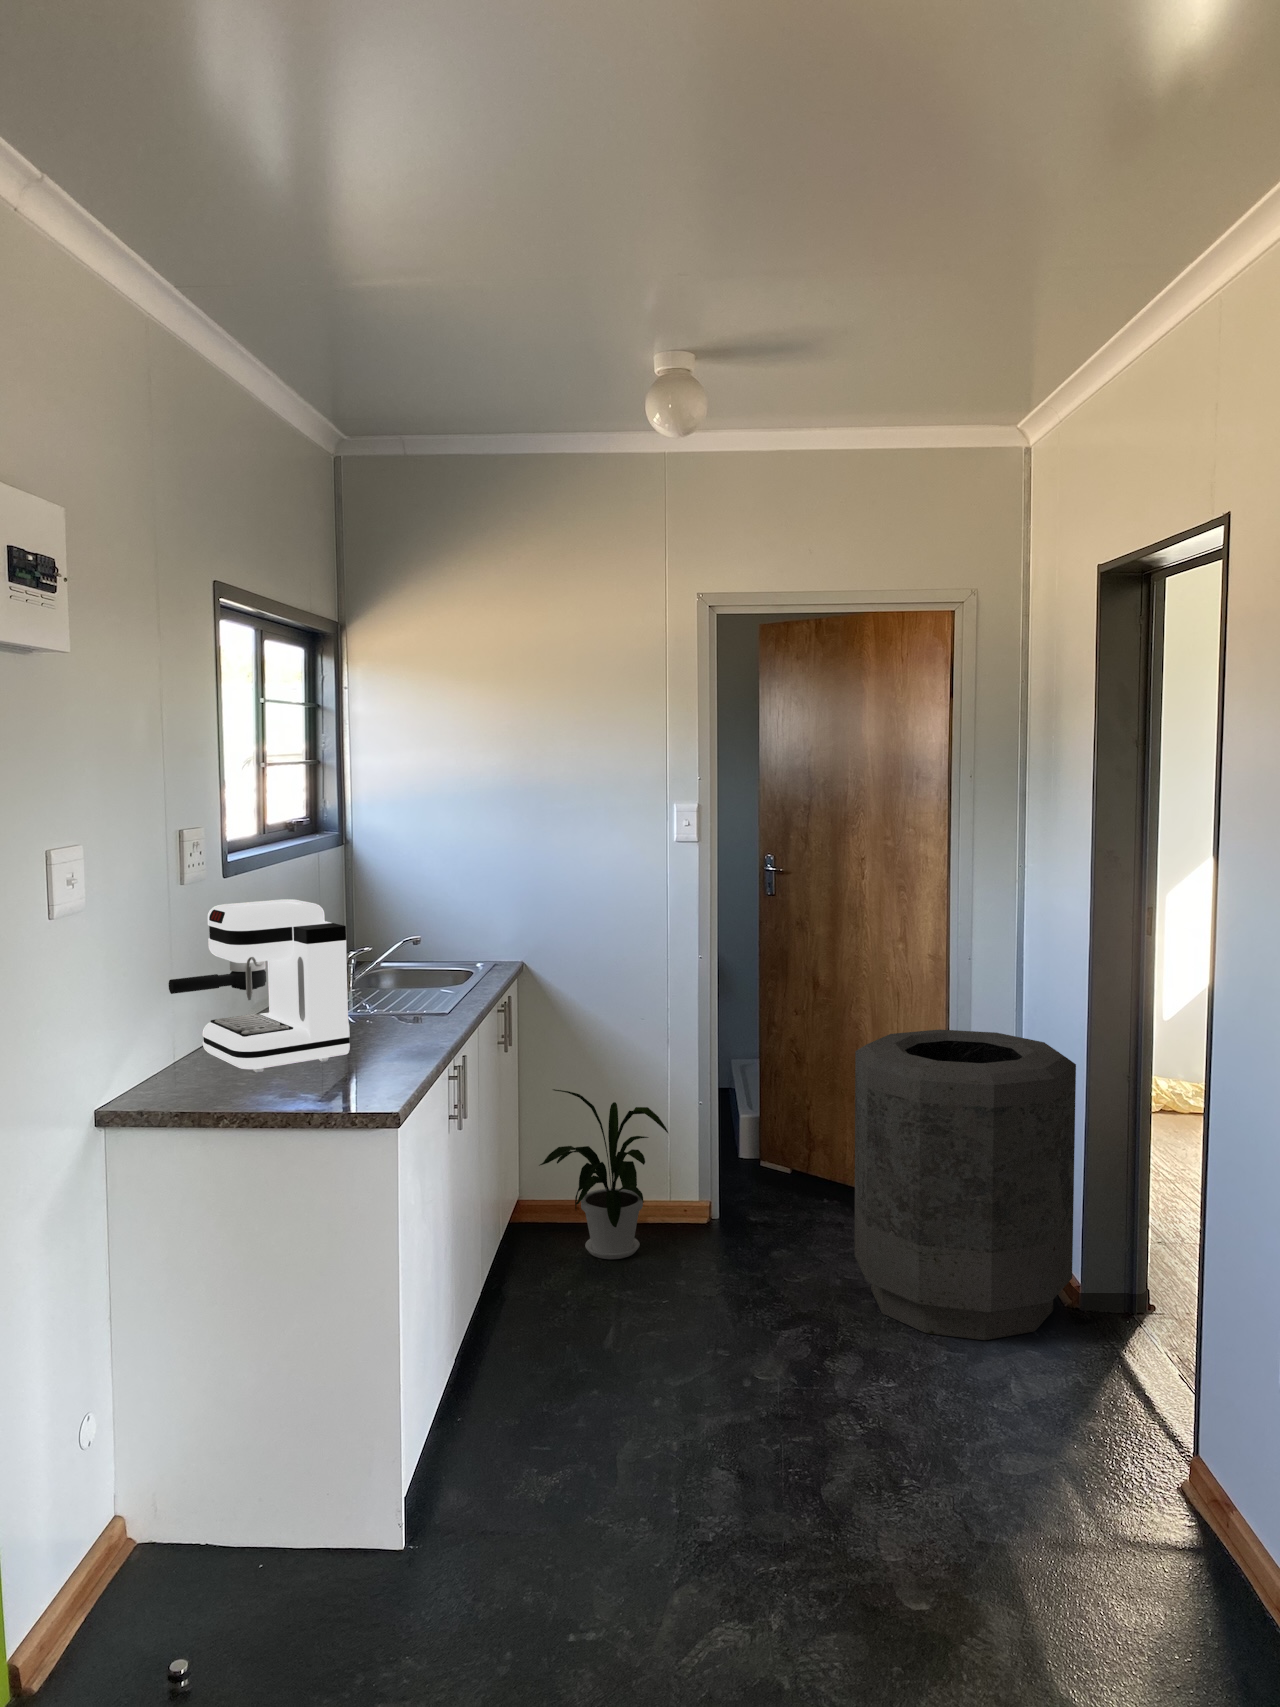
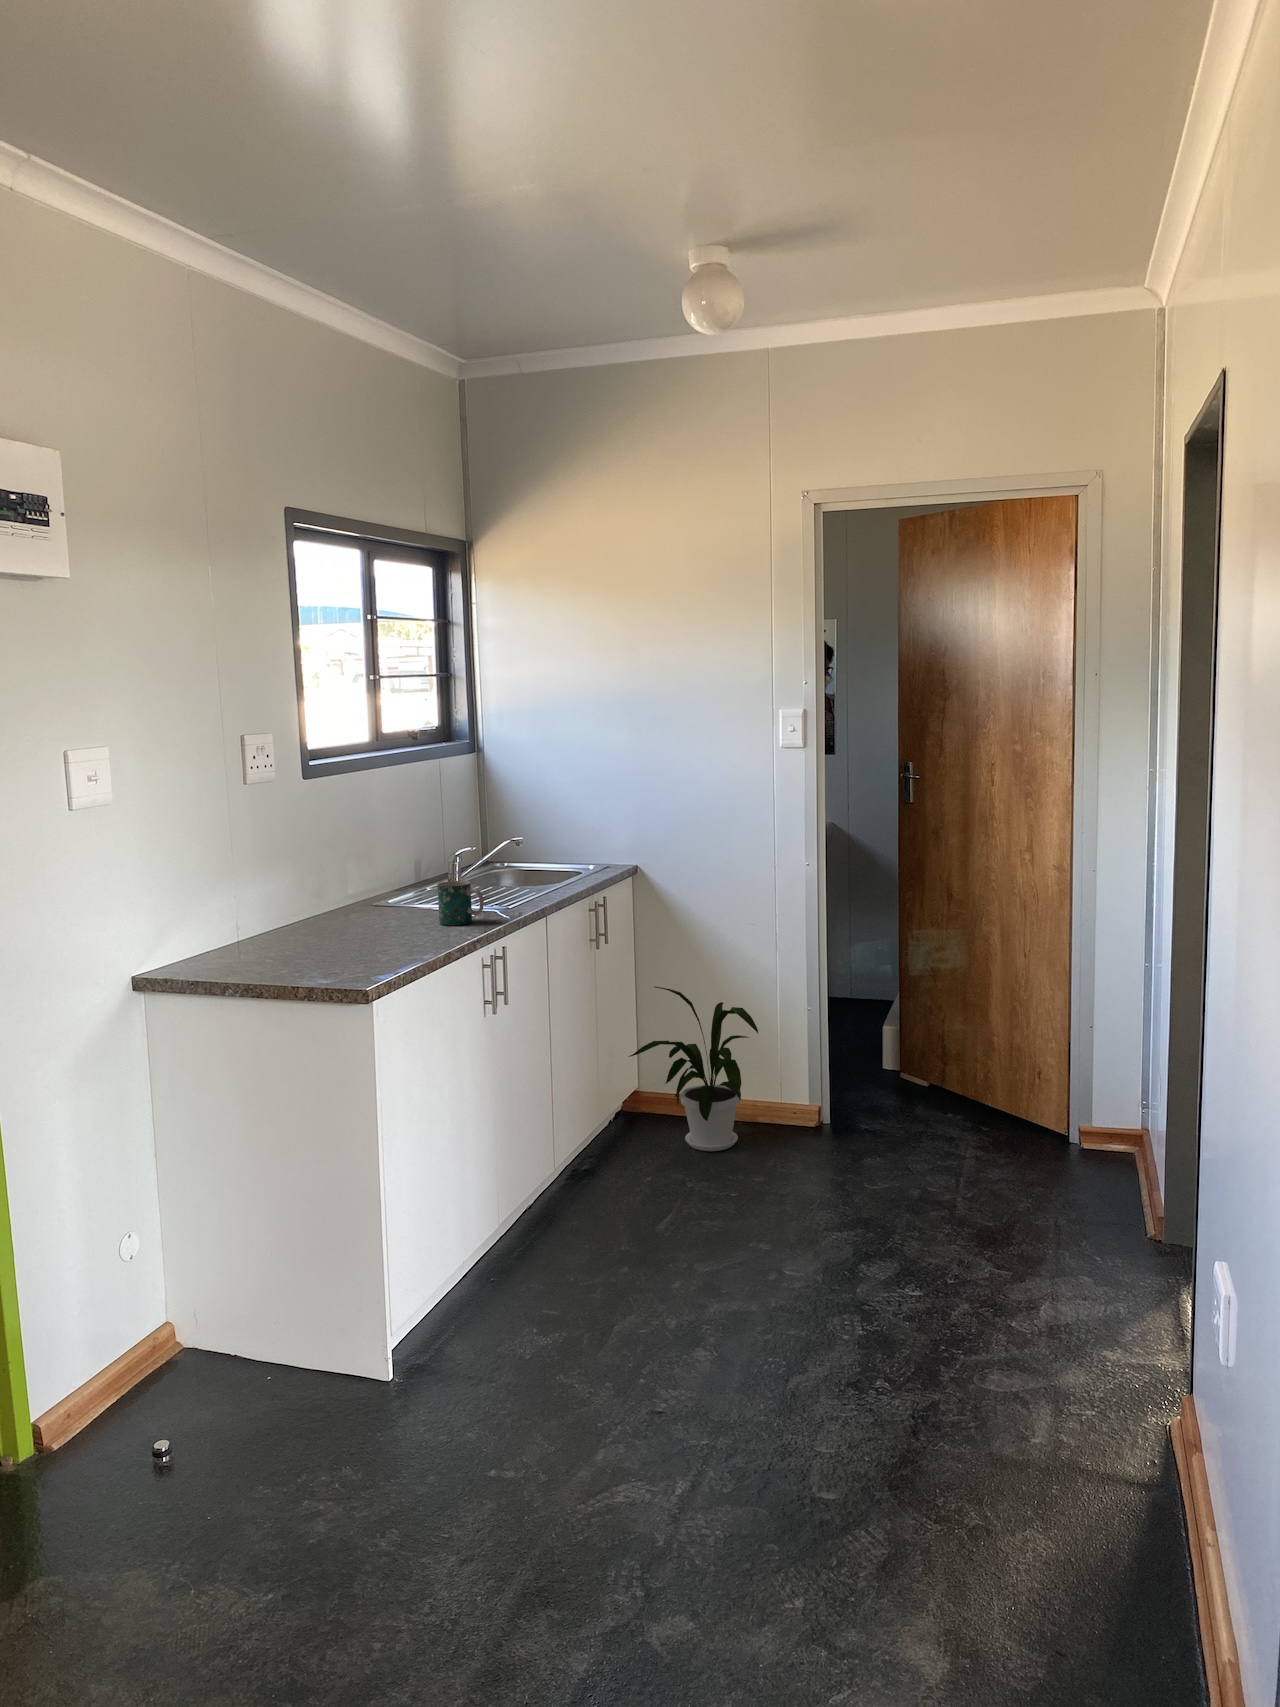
coffee maker: present [169,899,350,1072] -> none [224,798,378,952]
mug: none [386,987,438,1036] -> present [437,881,484,926]
trash can: present [854,1030,1076,1340] -> none [927,941,1158,1261]

